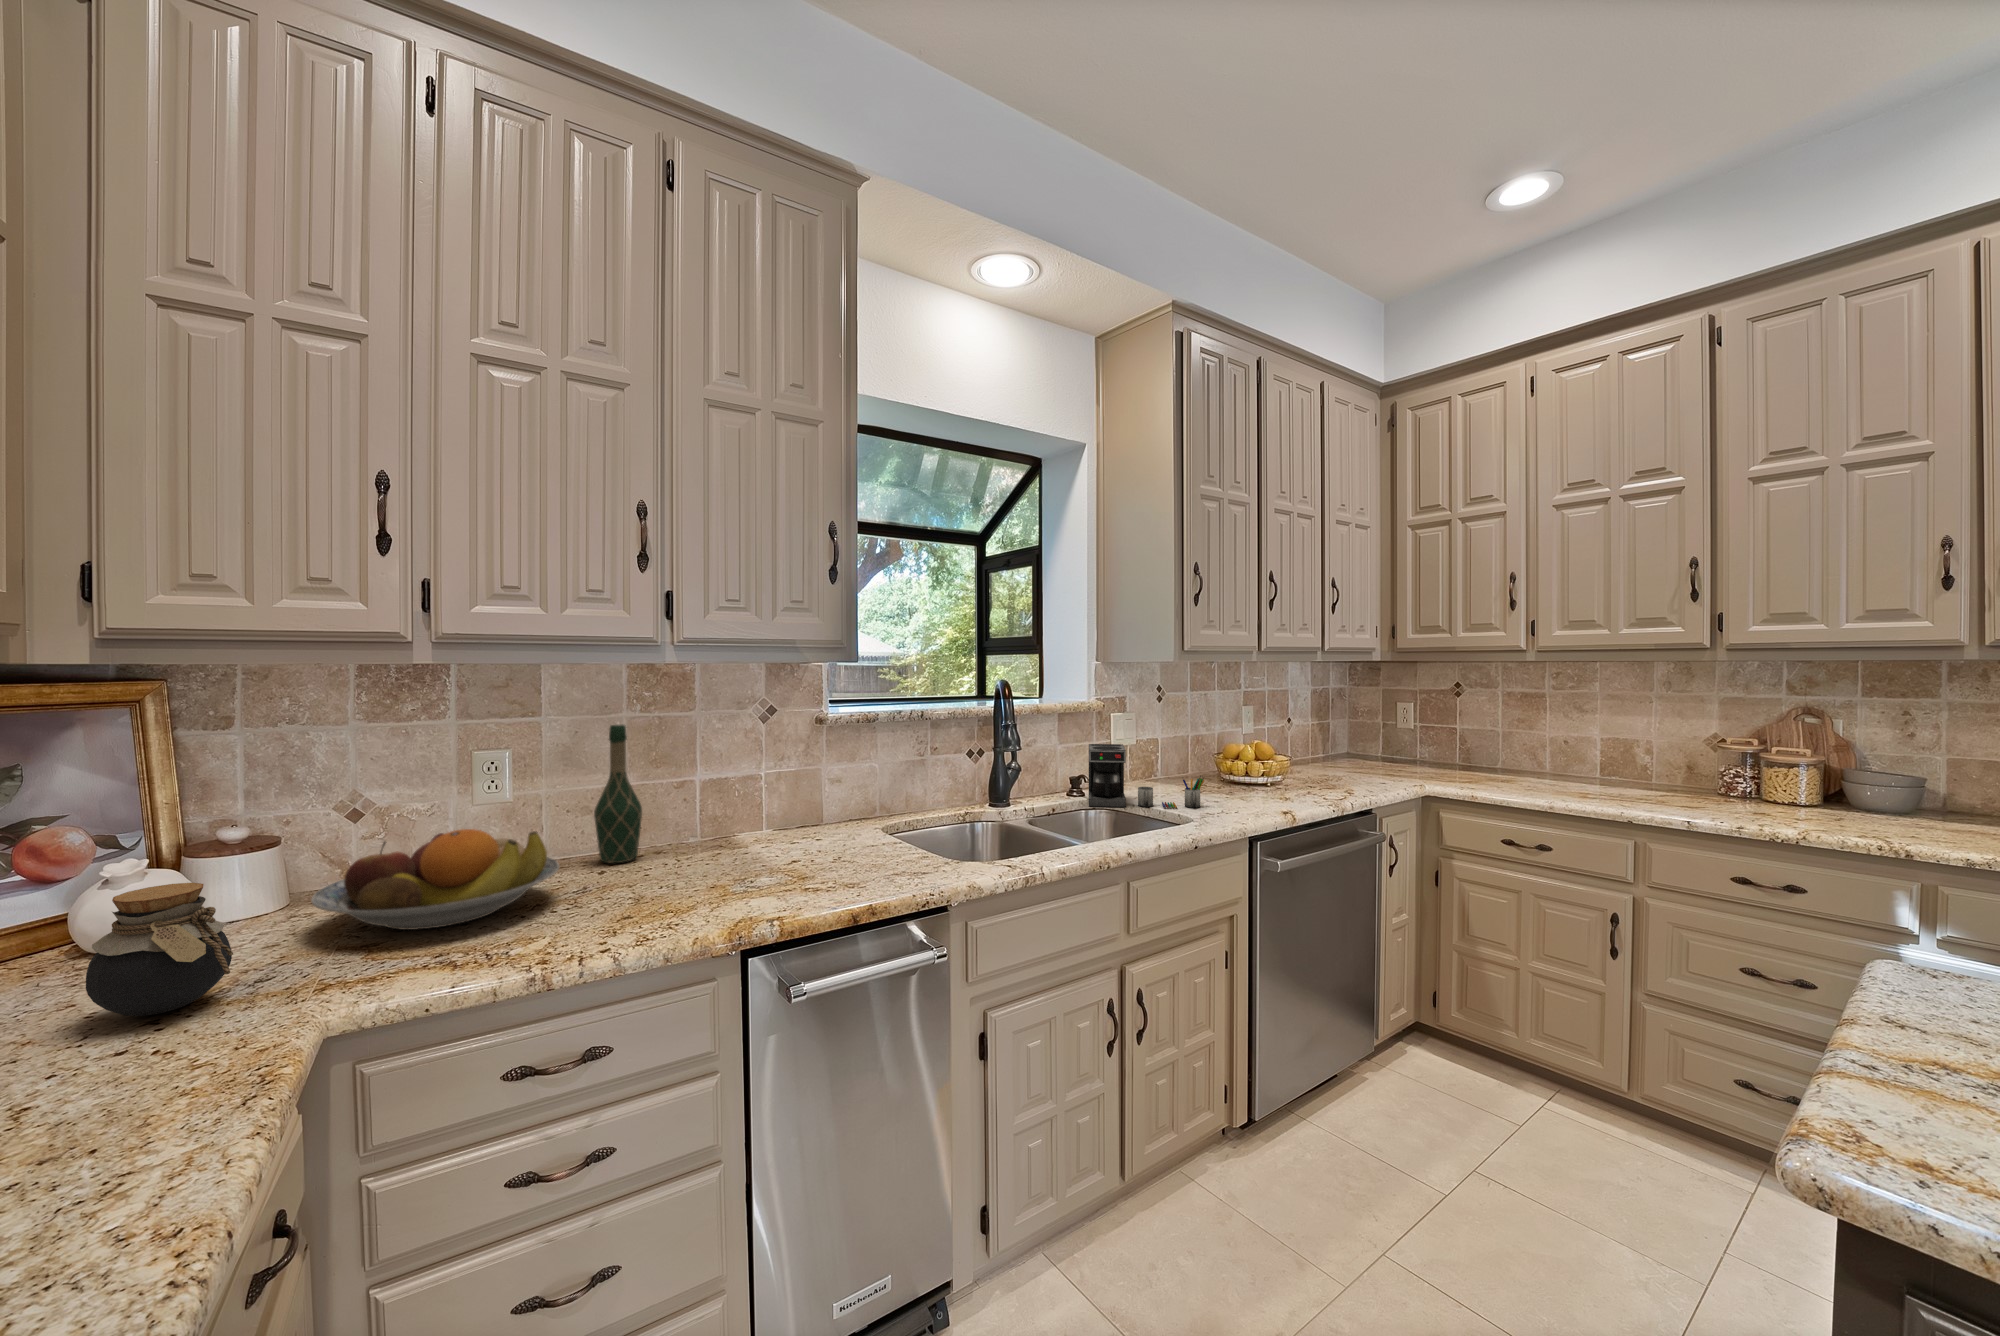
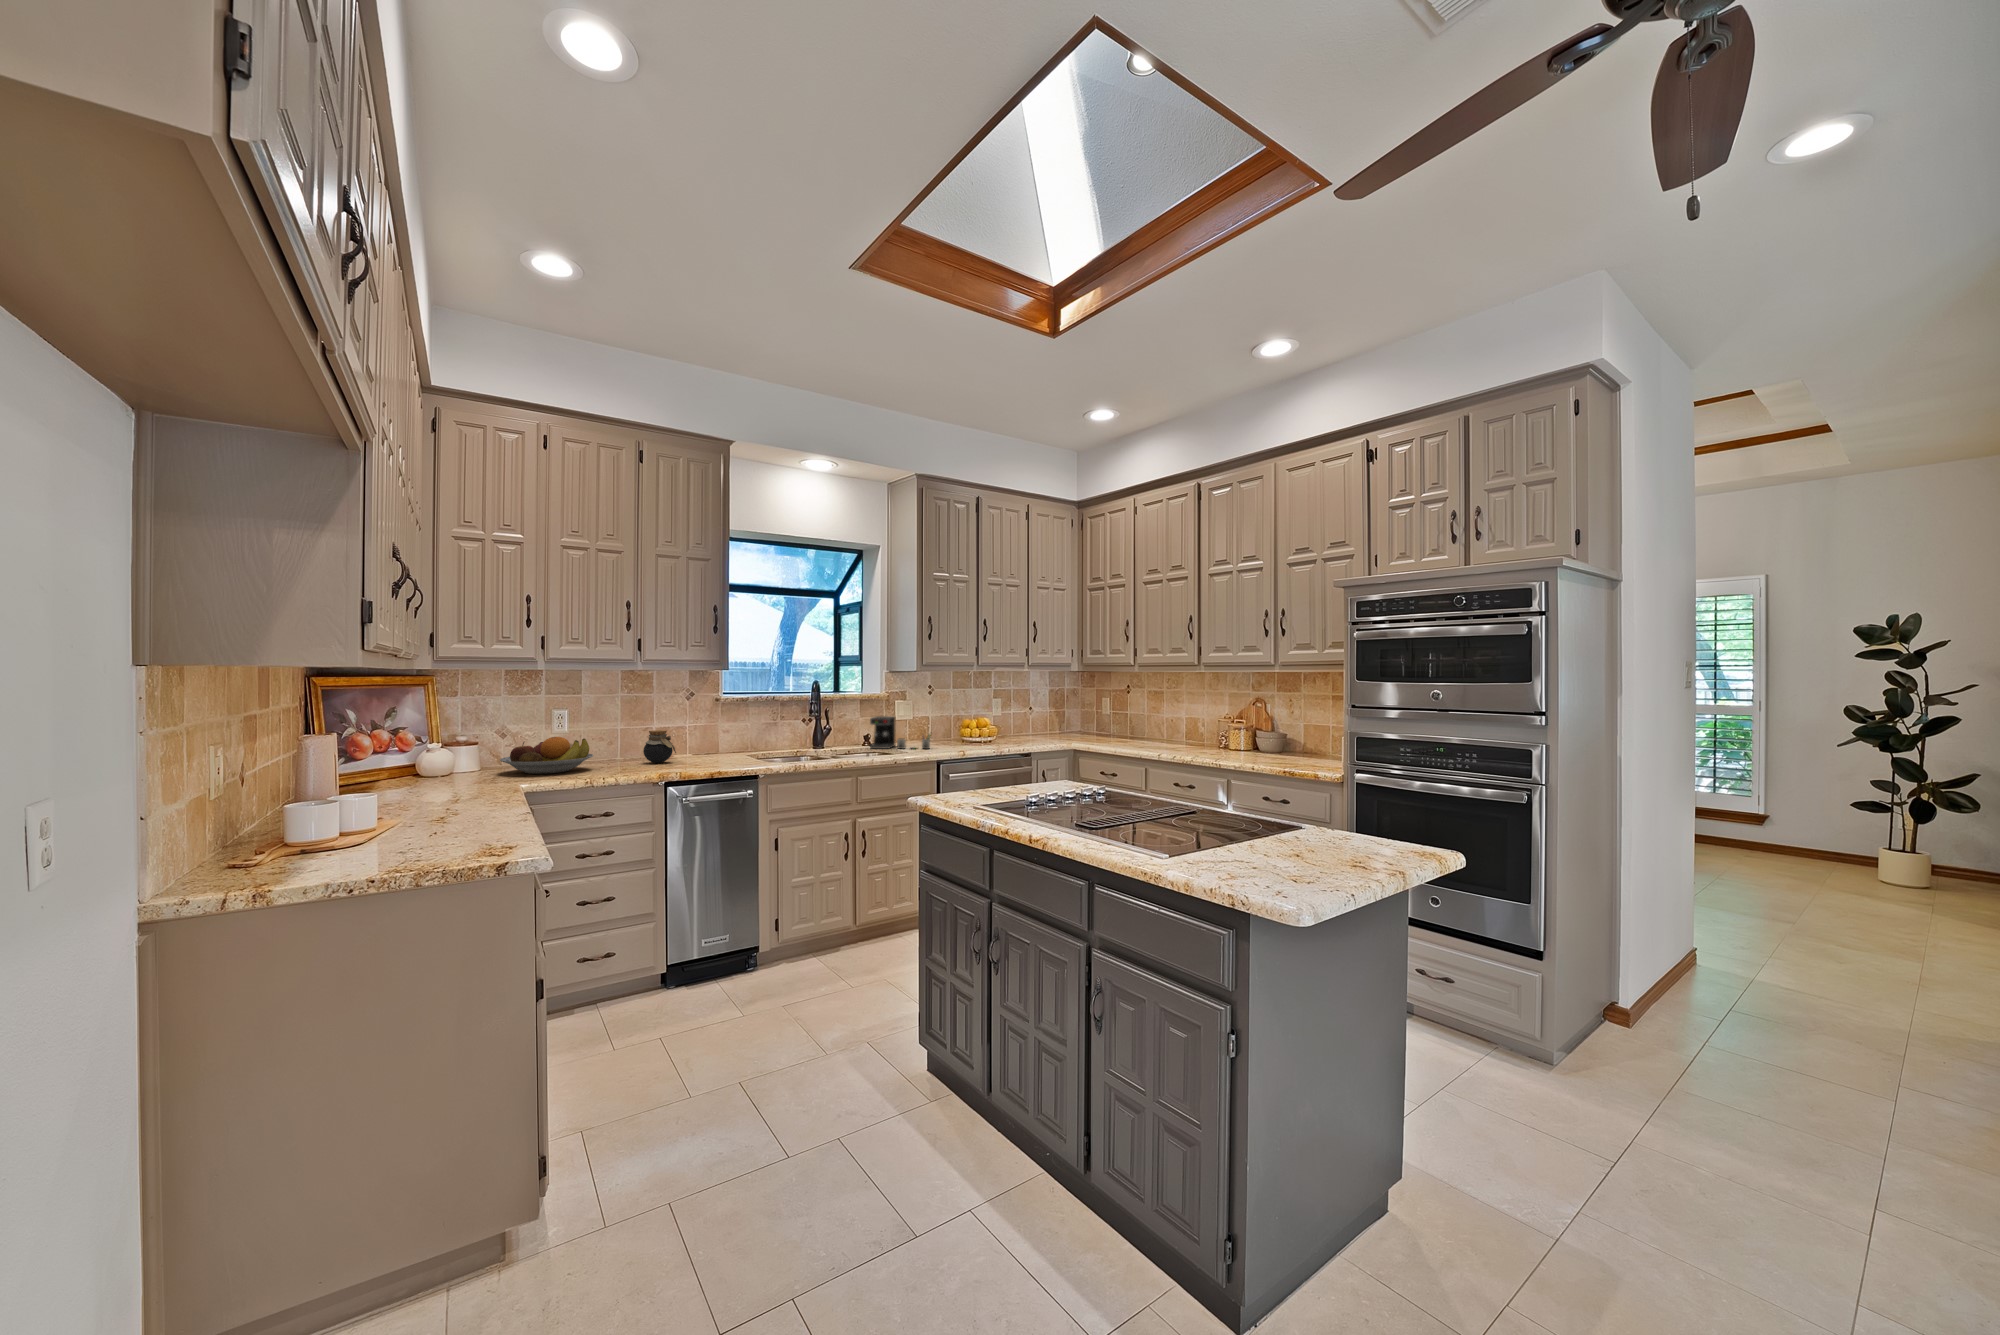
wine bottle: present [594,725,642,863] -> none [605,699,627,762]
jar: present [86,883,233,1016] -> present [643,730,676,763]

